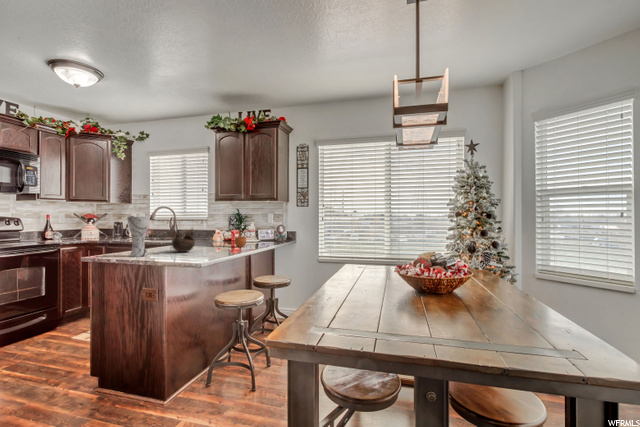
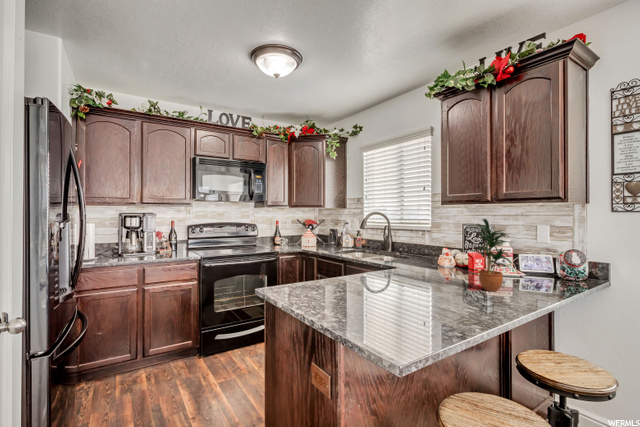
vase: present [127,217,149,257] -> none [300,234,332,303]
decorative bowl: present [171,229,195,252] -> none [365,253,407,297]

